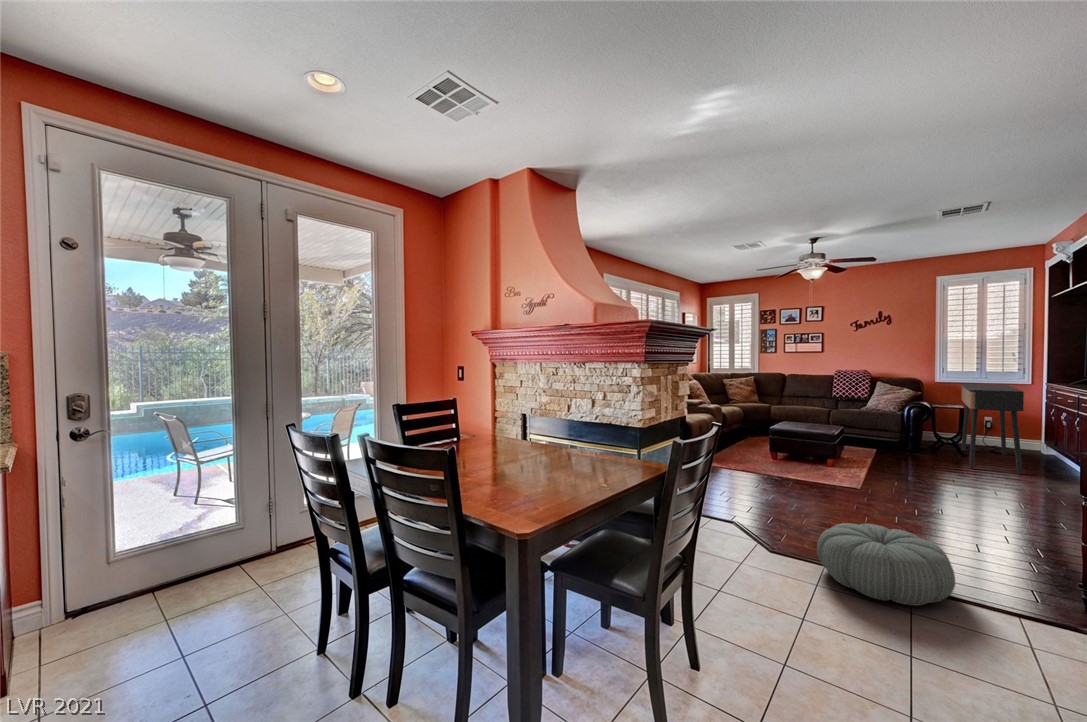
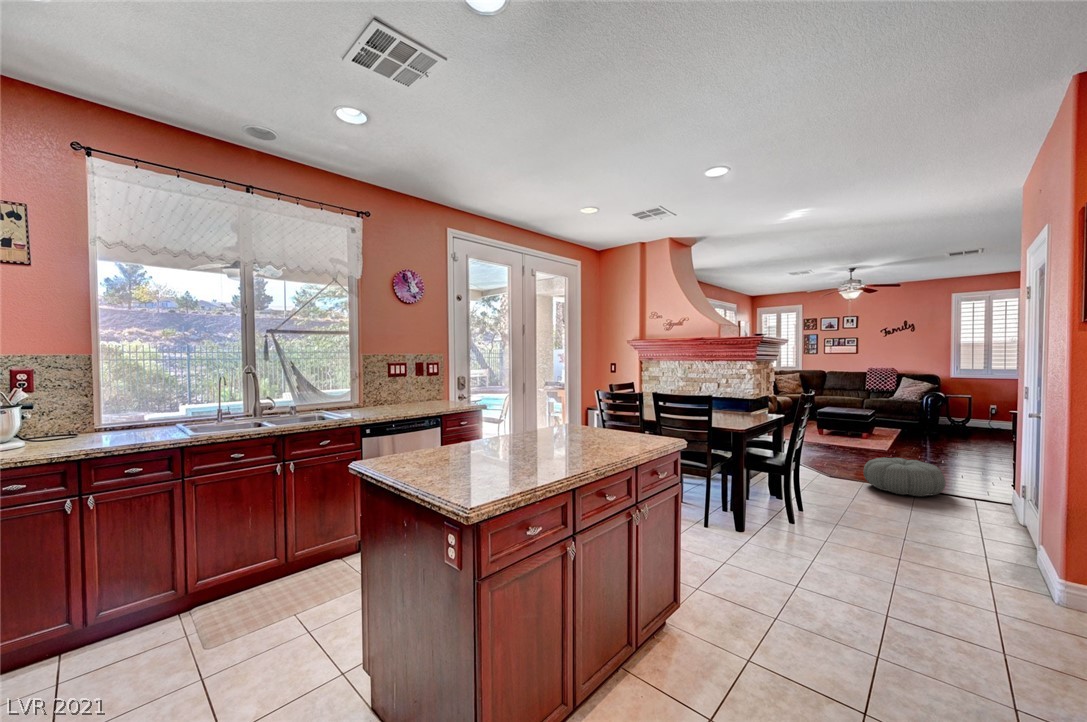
console table: present [961,384,1024,474] -> none [969,378,1012,443]

